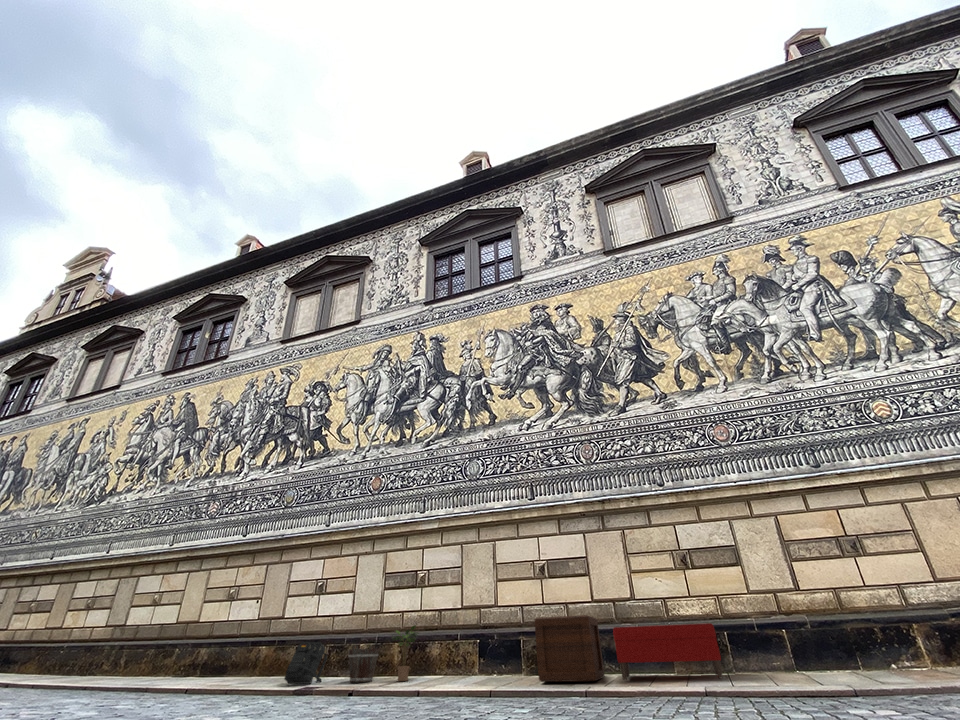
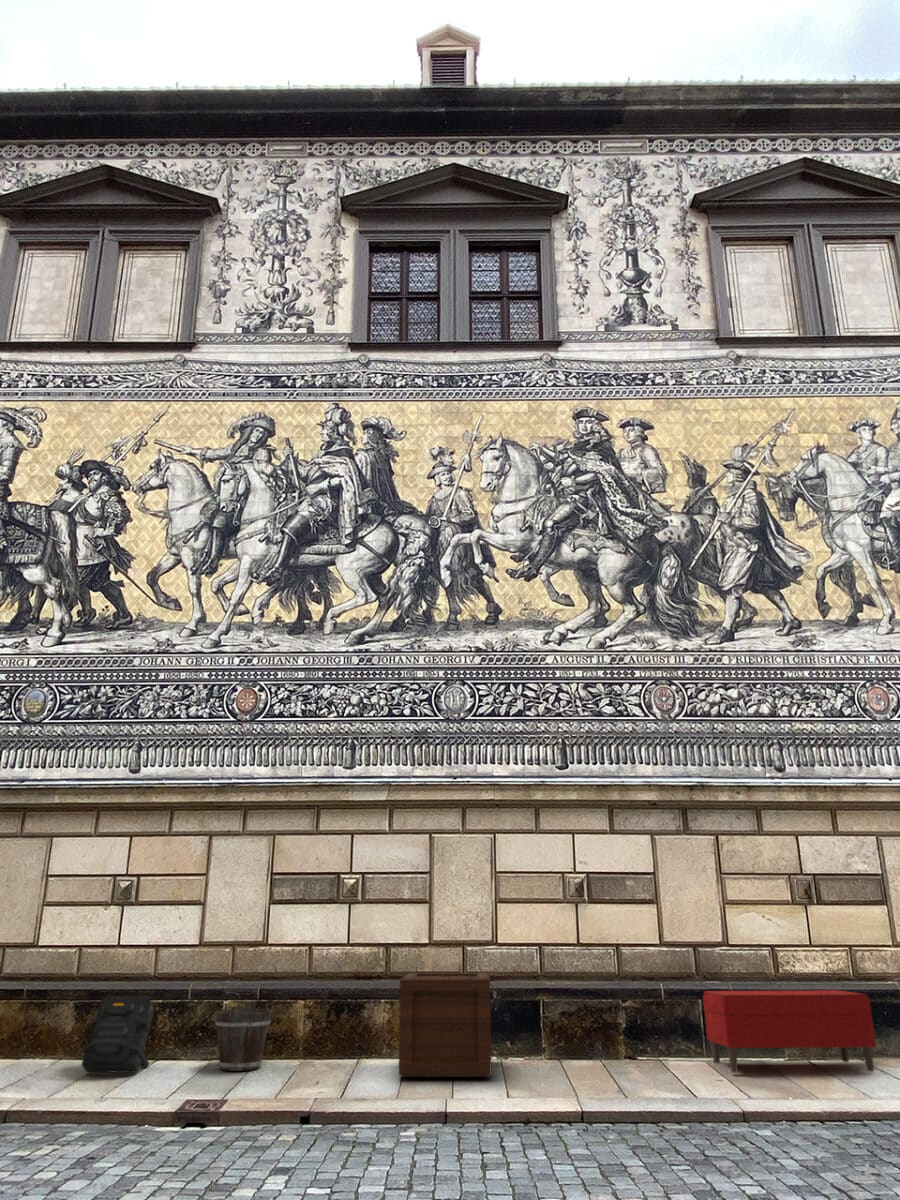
wooden crate: present [534,615,605,682] -> present [399,973,491,1077]
potted plant: present [394,625,417,681] -> none [302,973,360,1068]

